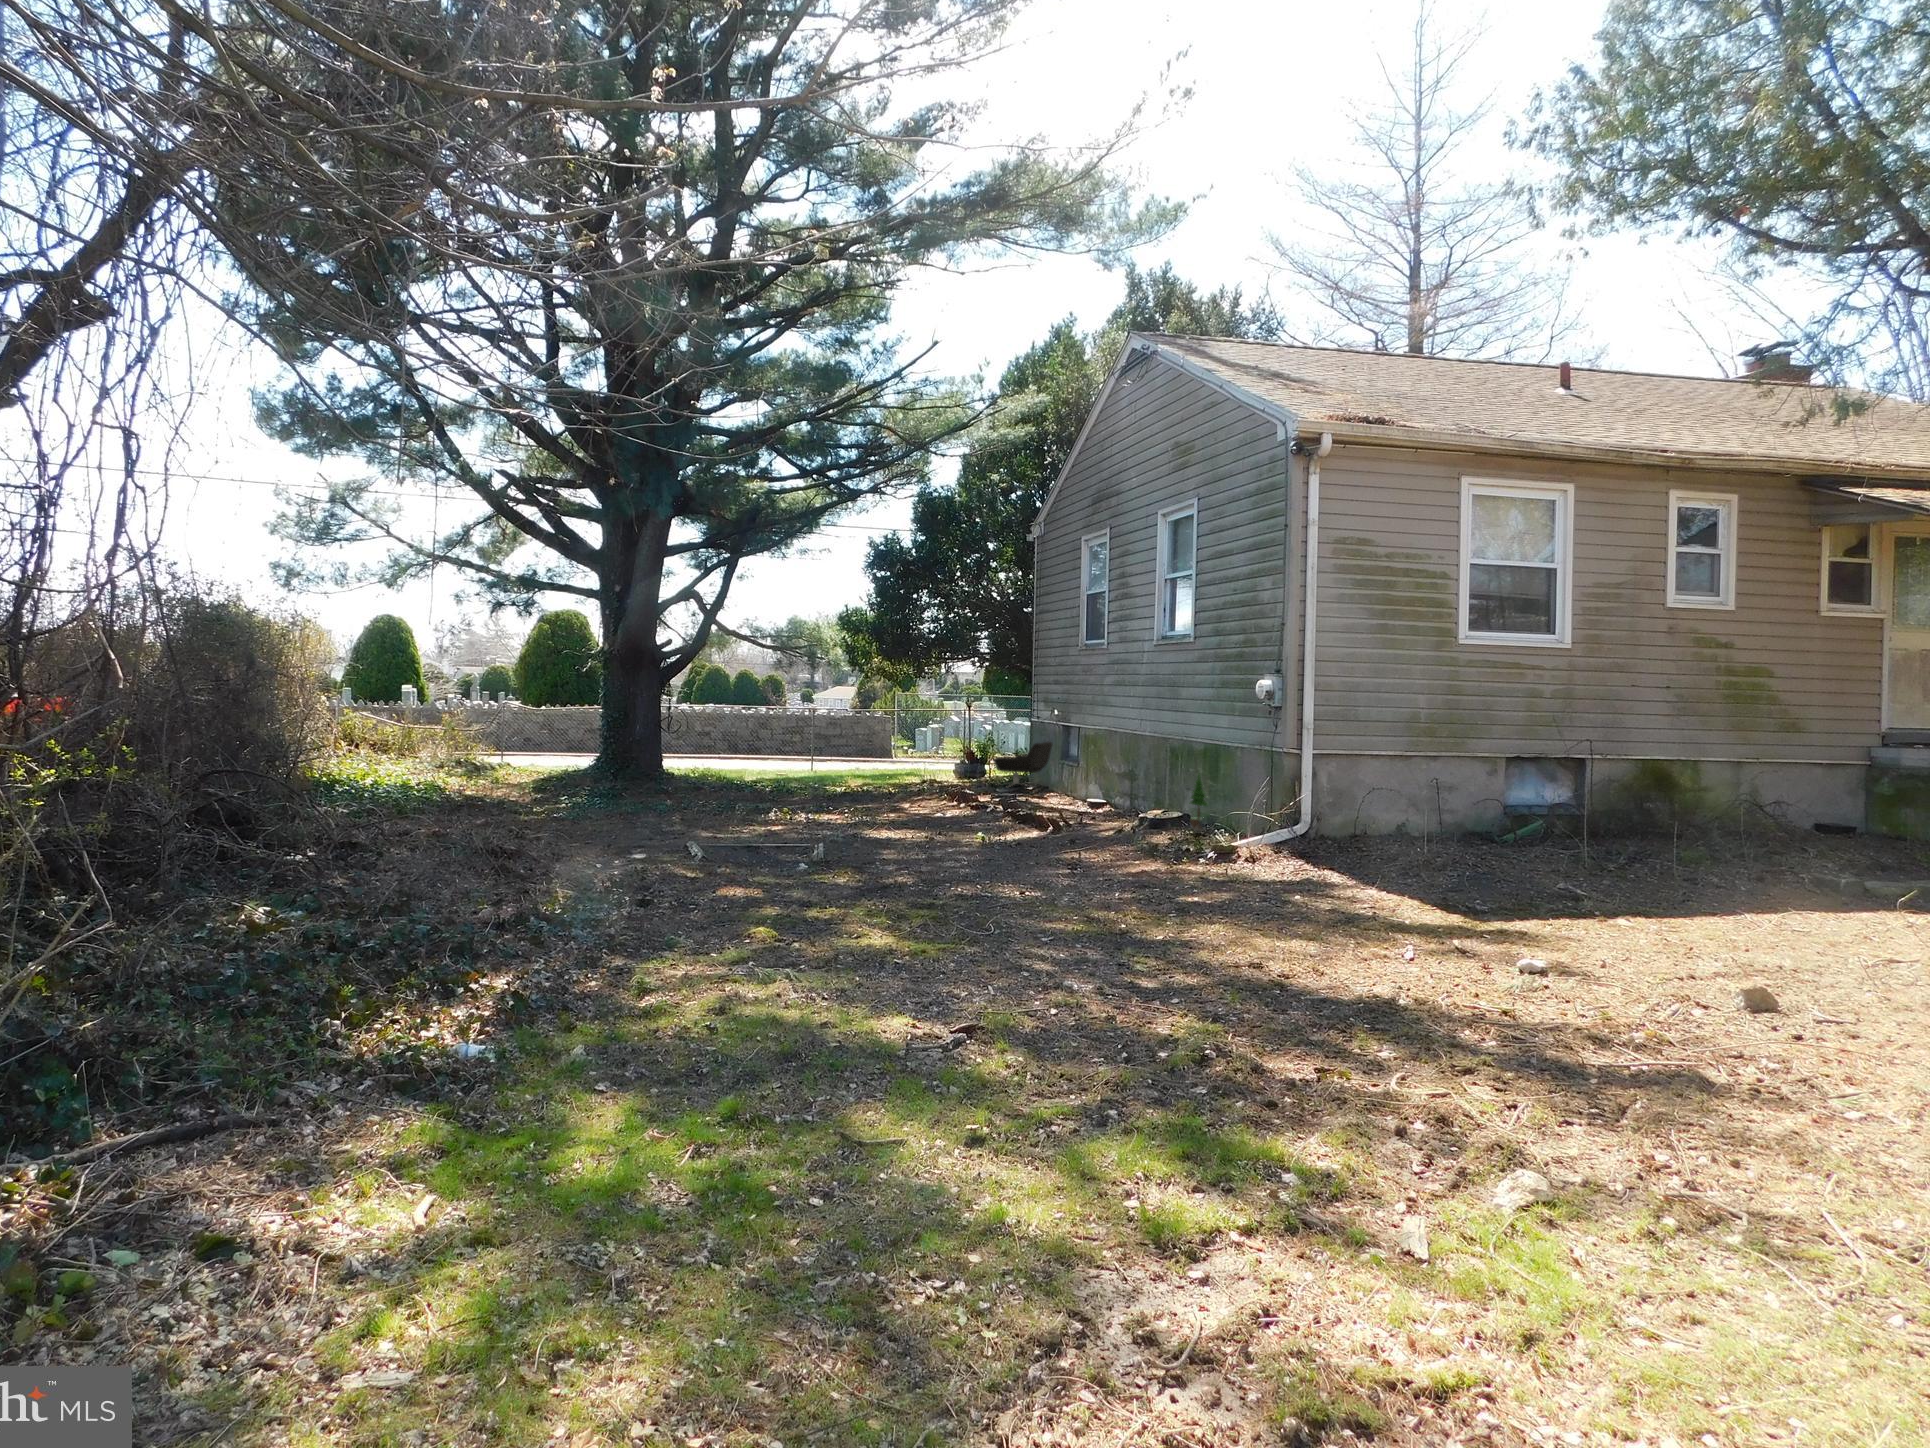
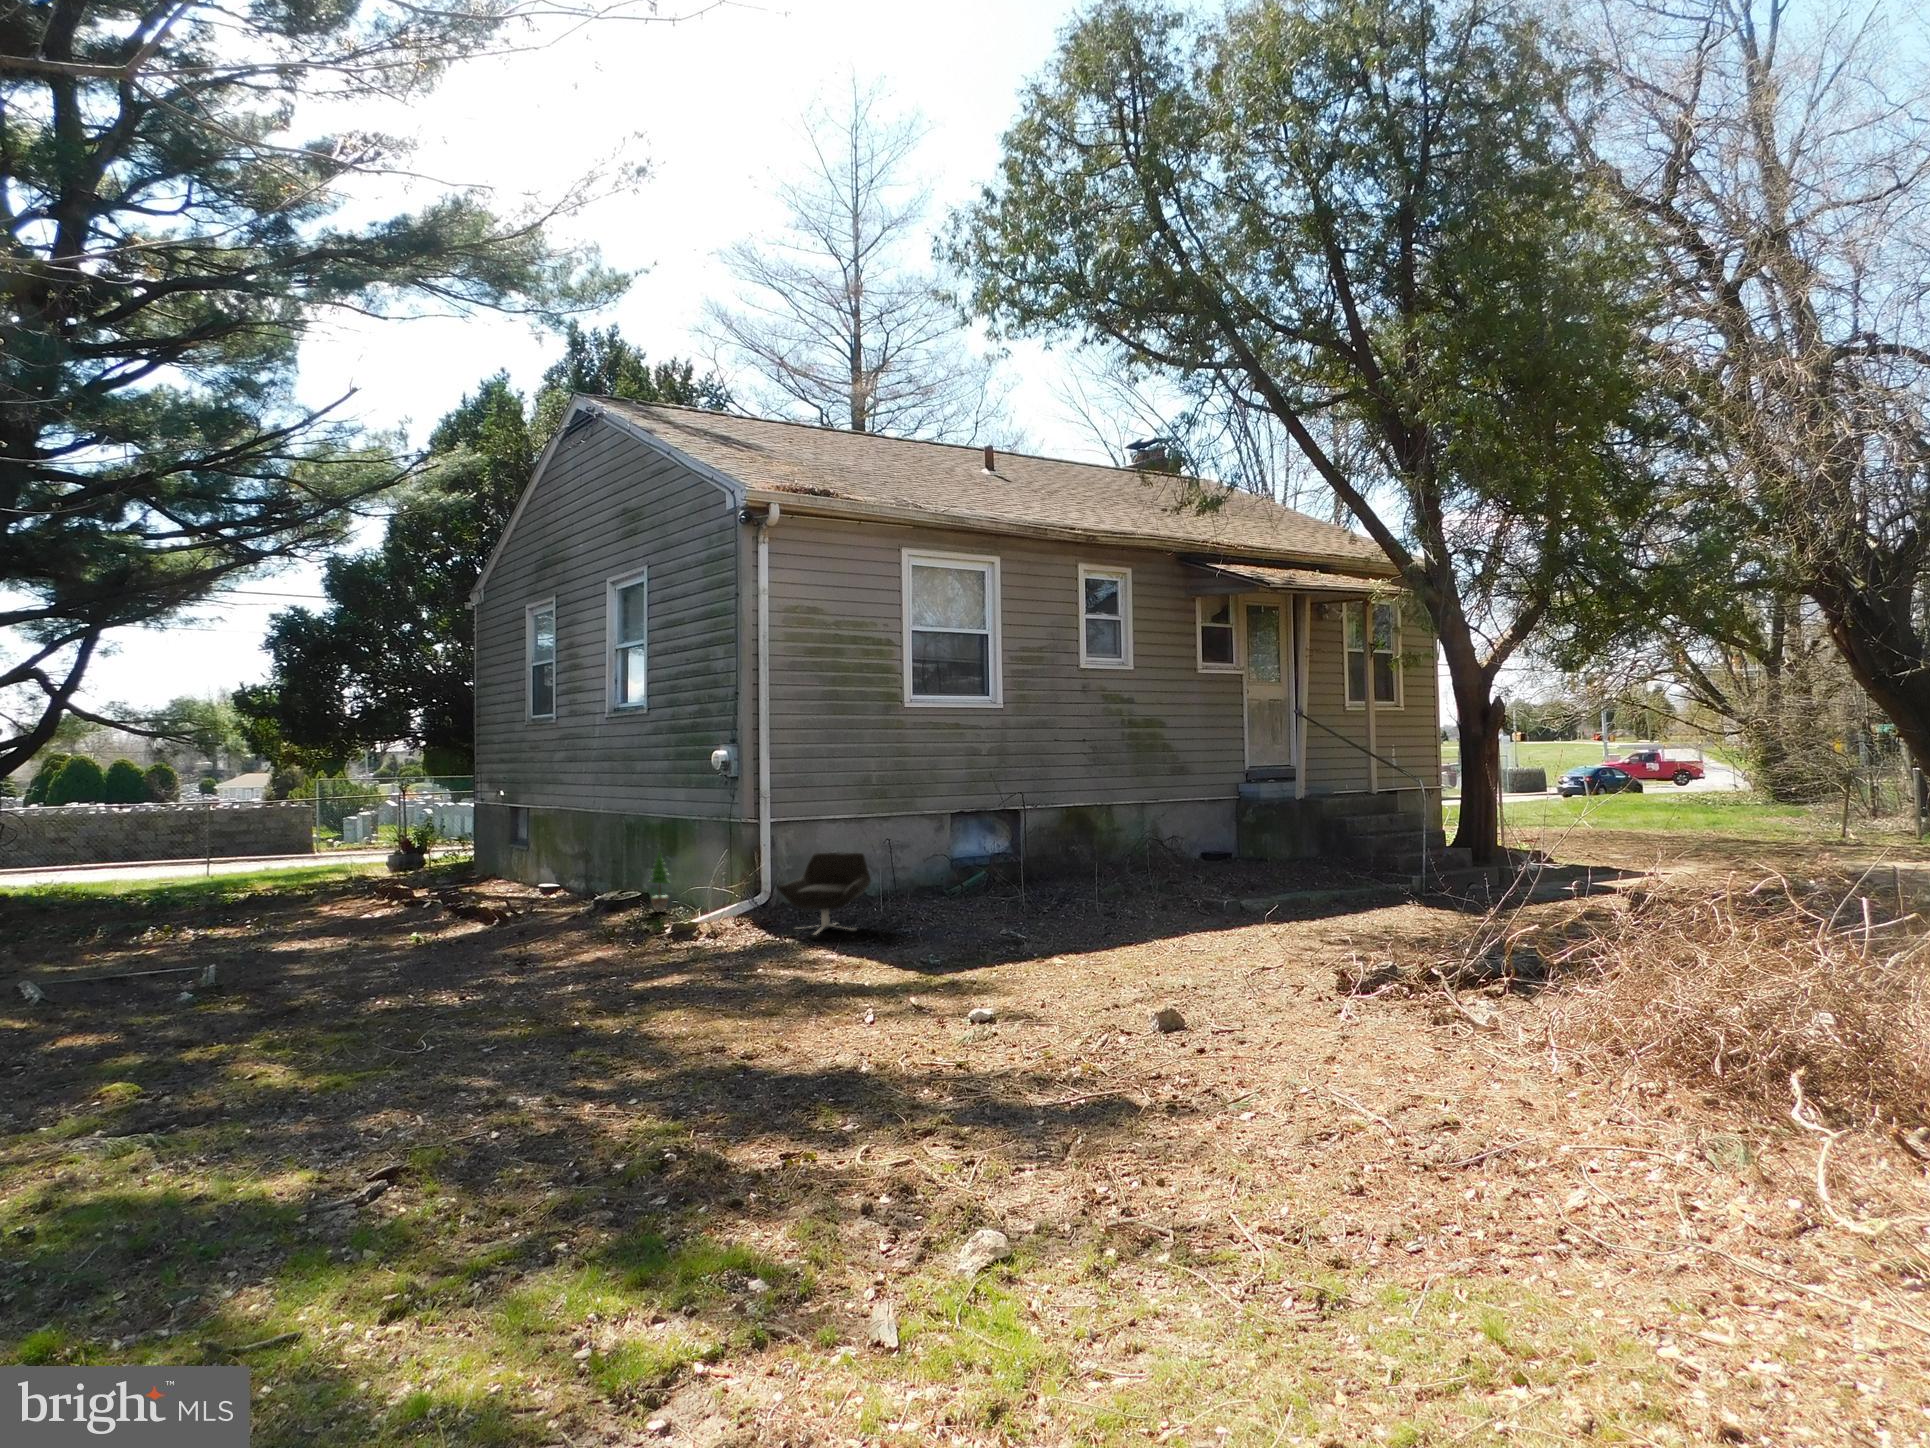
lounge chair: present [993,742,1053,785] -> present [778,853,871,935]

